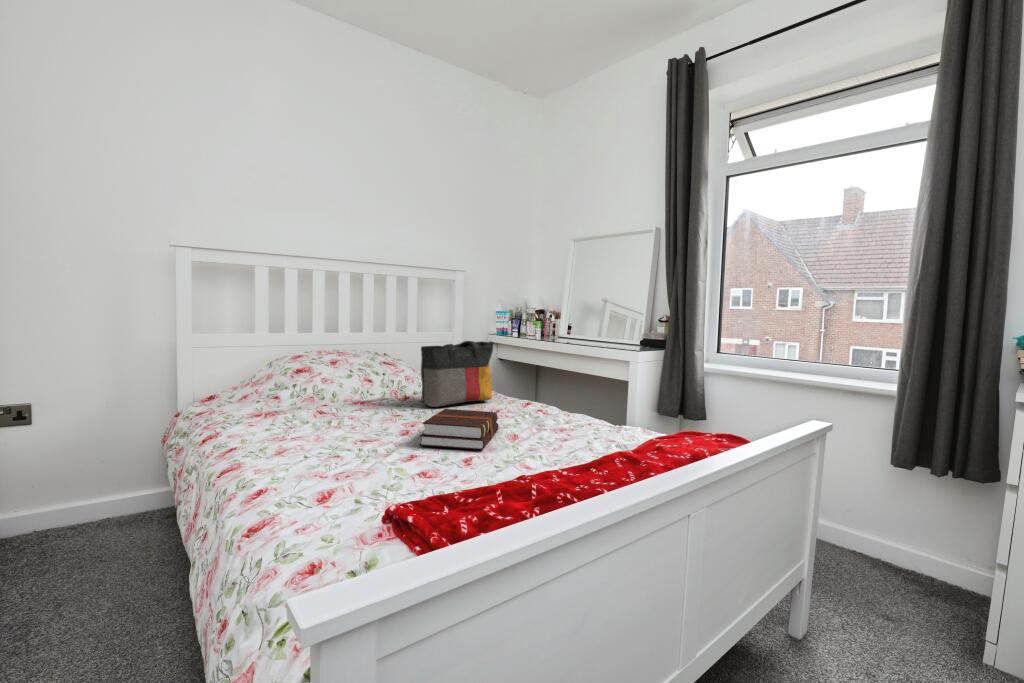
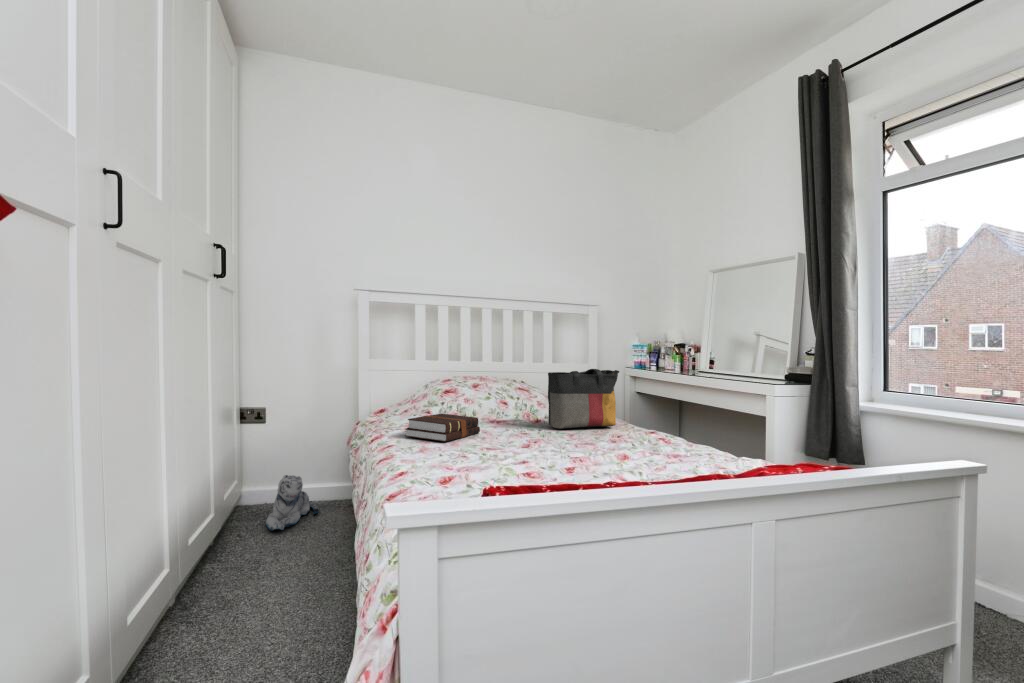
hardback book: present [420,409,499,450] -> present [405,414,480,442]
plush toy: none [48,487,130,564] -> present [266,475,319,531]

